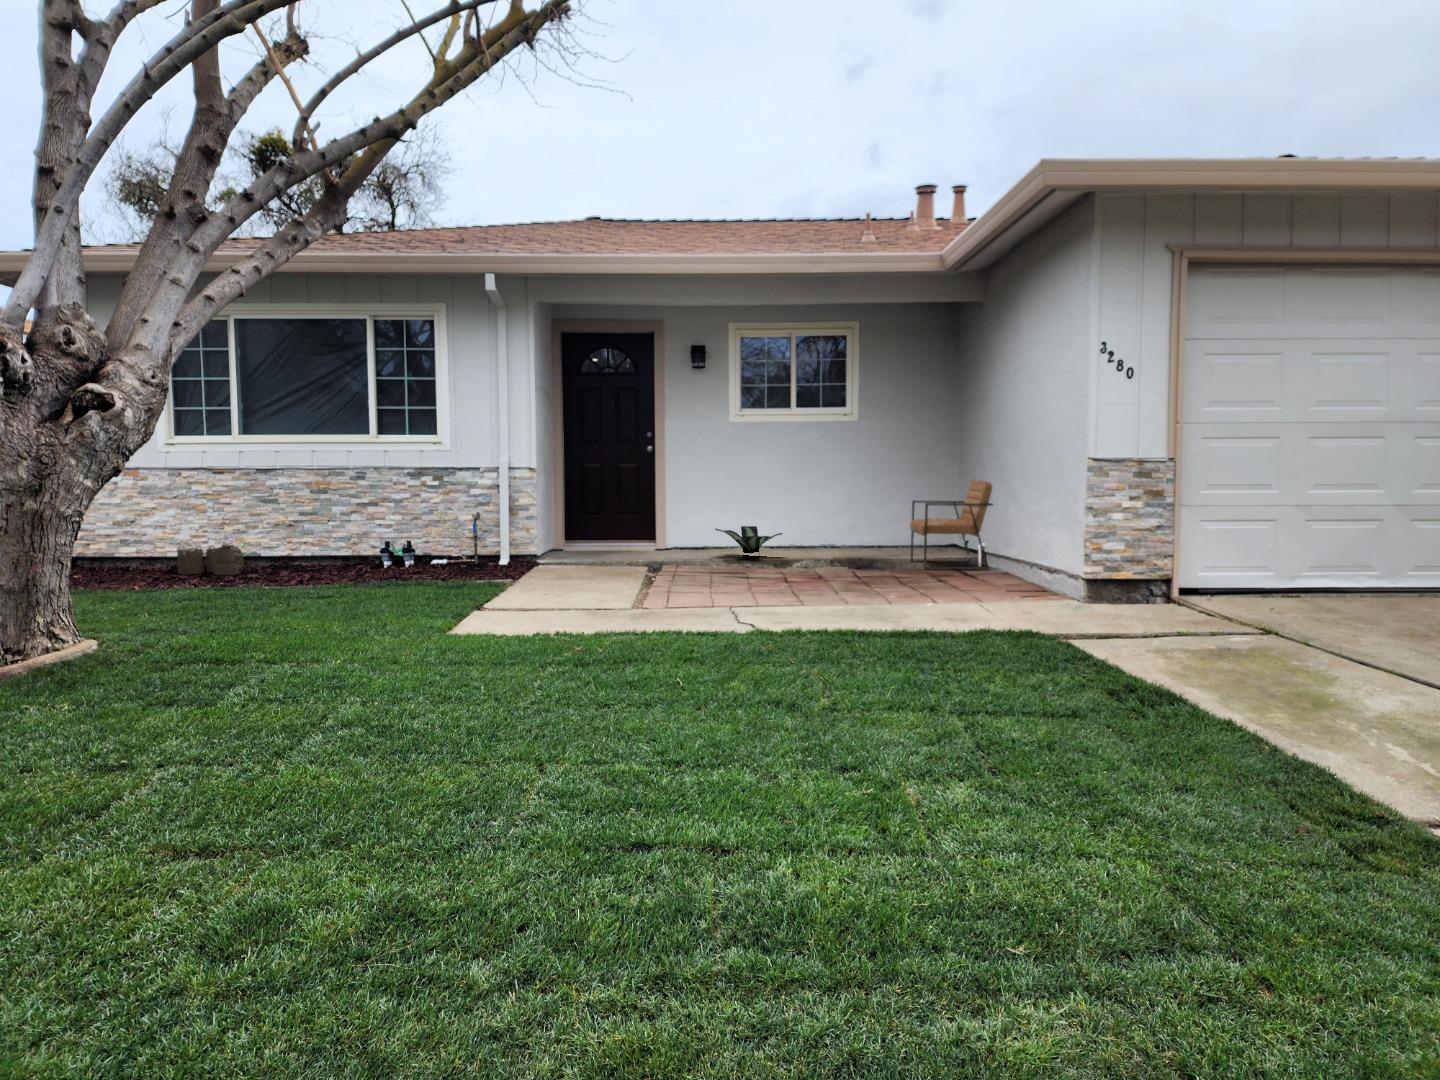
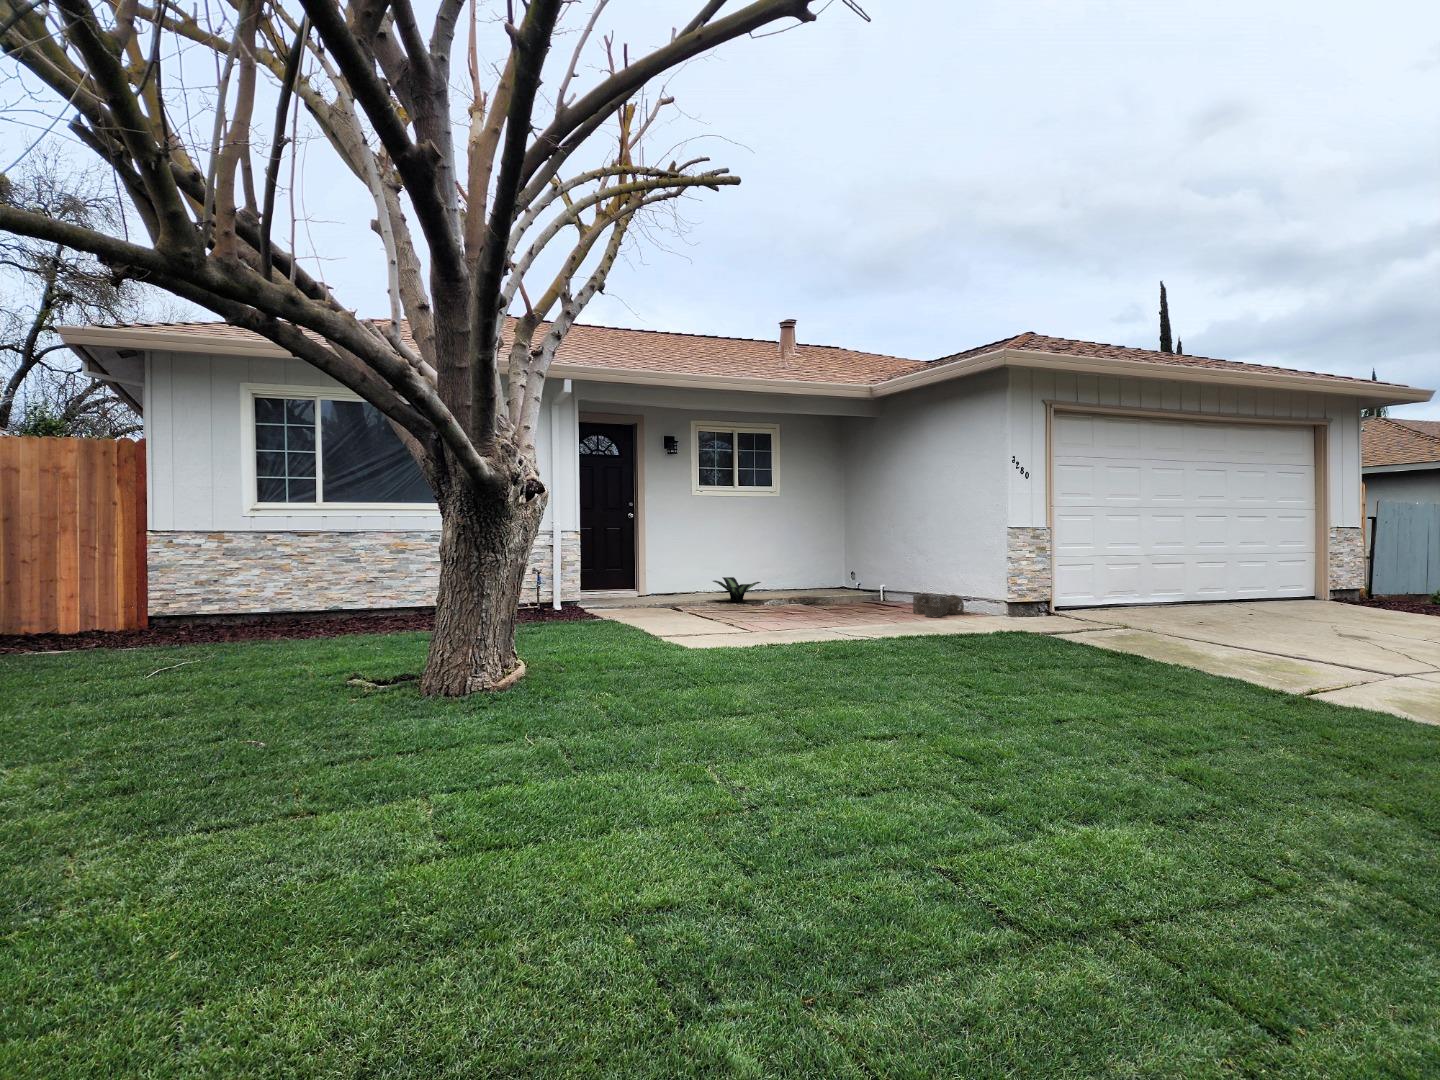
chair: present [910,480,993,570] -> none [854,541,917,605]
woven basket: present [177,544,243,575] -> present [913,594,964,617]

